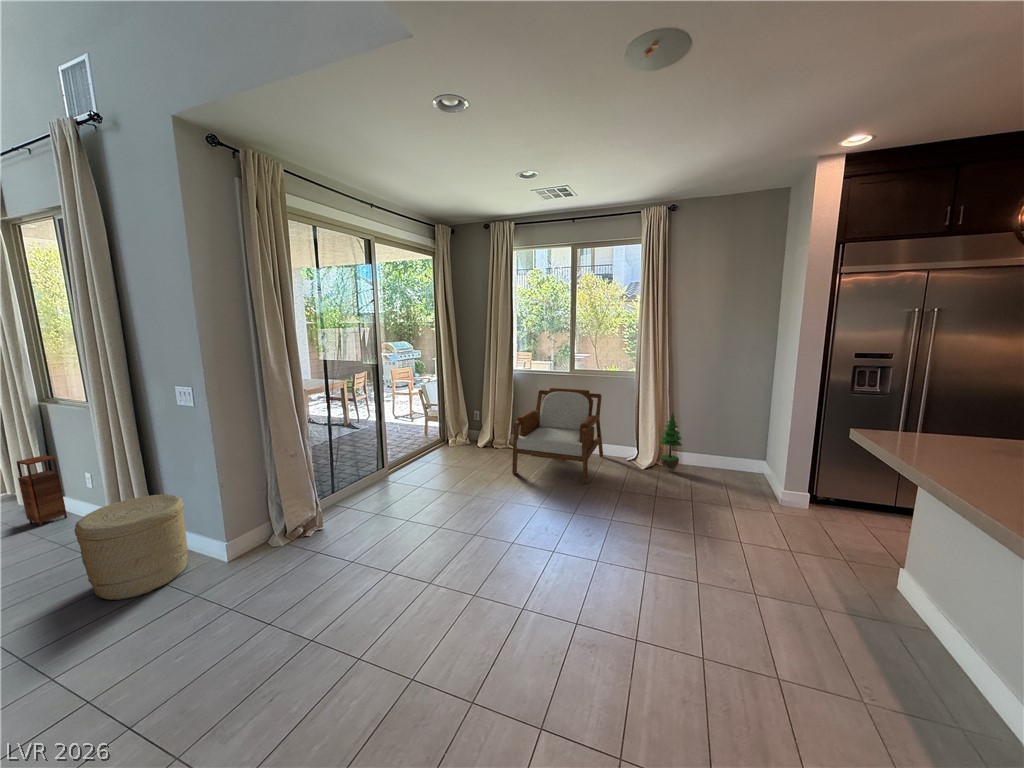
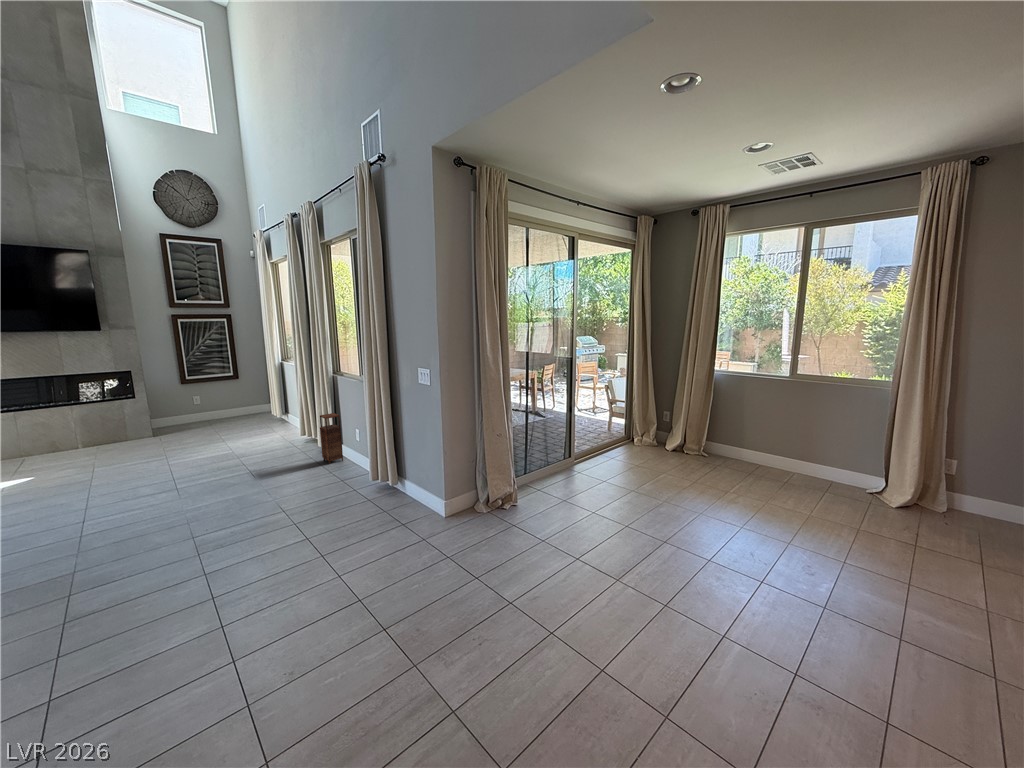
armchair: present [512,388,603,484] -> none [706,394,835,514]
potted tree: present [660,413,682,471] -> none [925,440,968,518]
woven basket: present [74,494,188,600] -> none [357,453,420,528]

